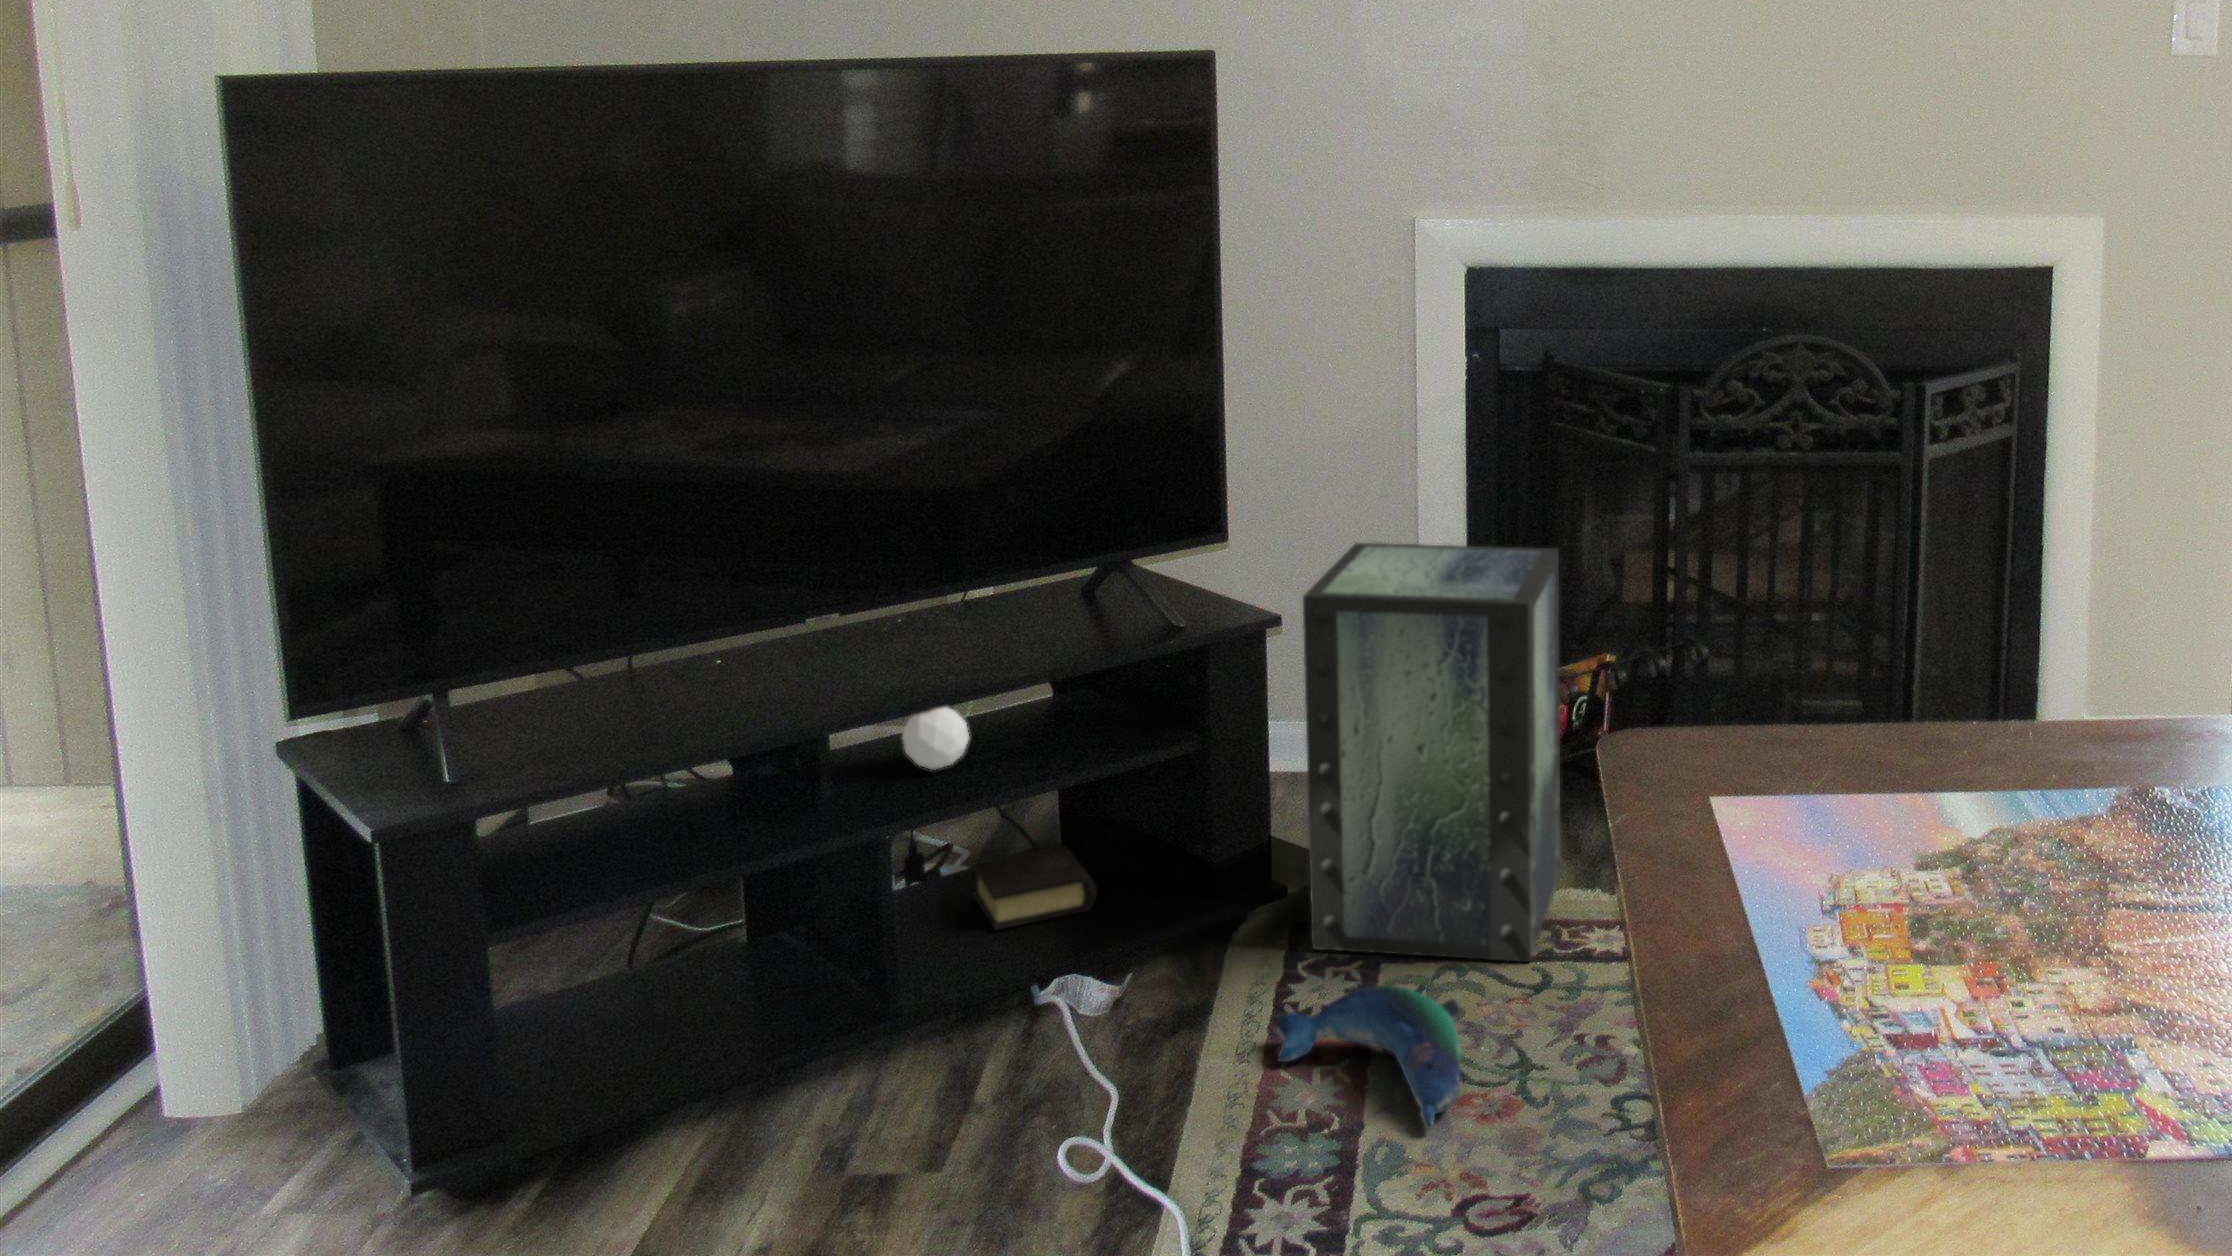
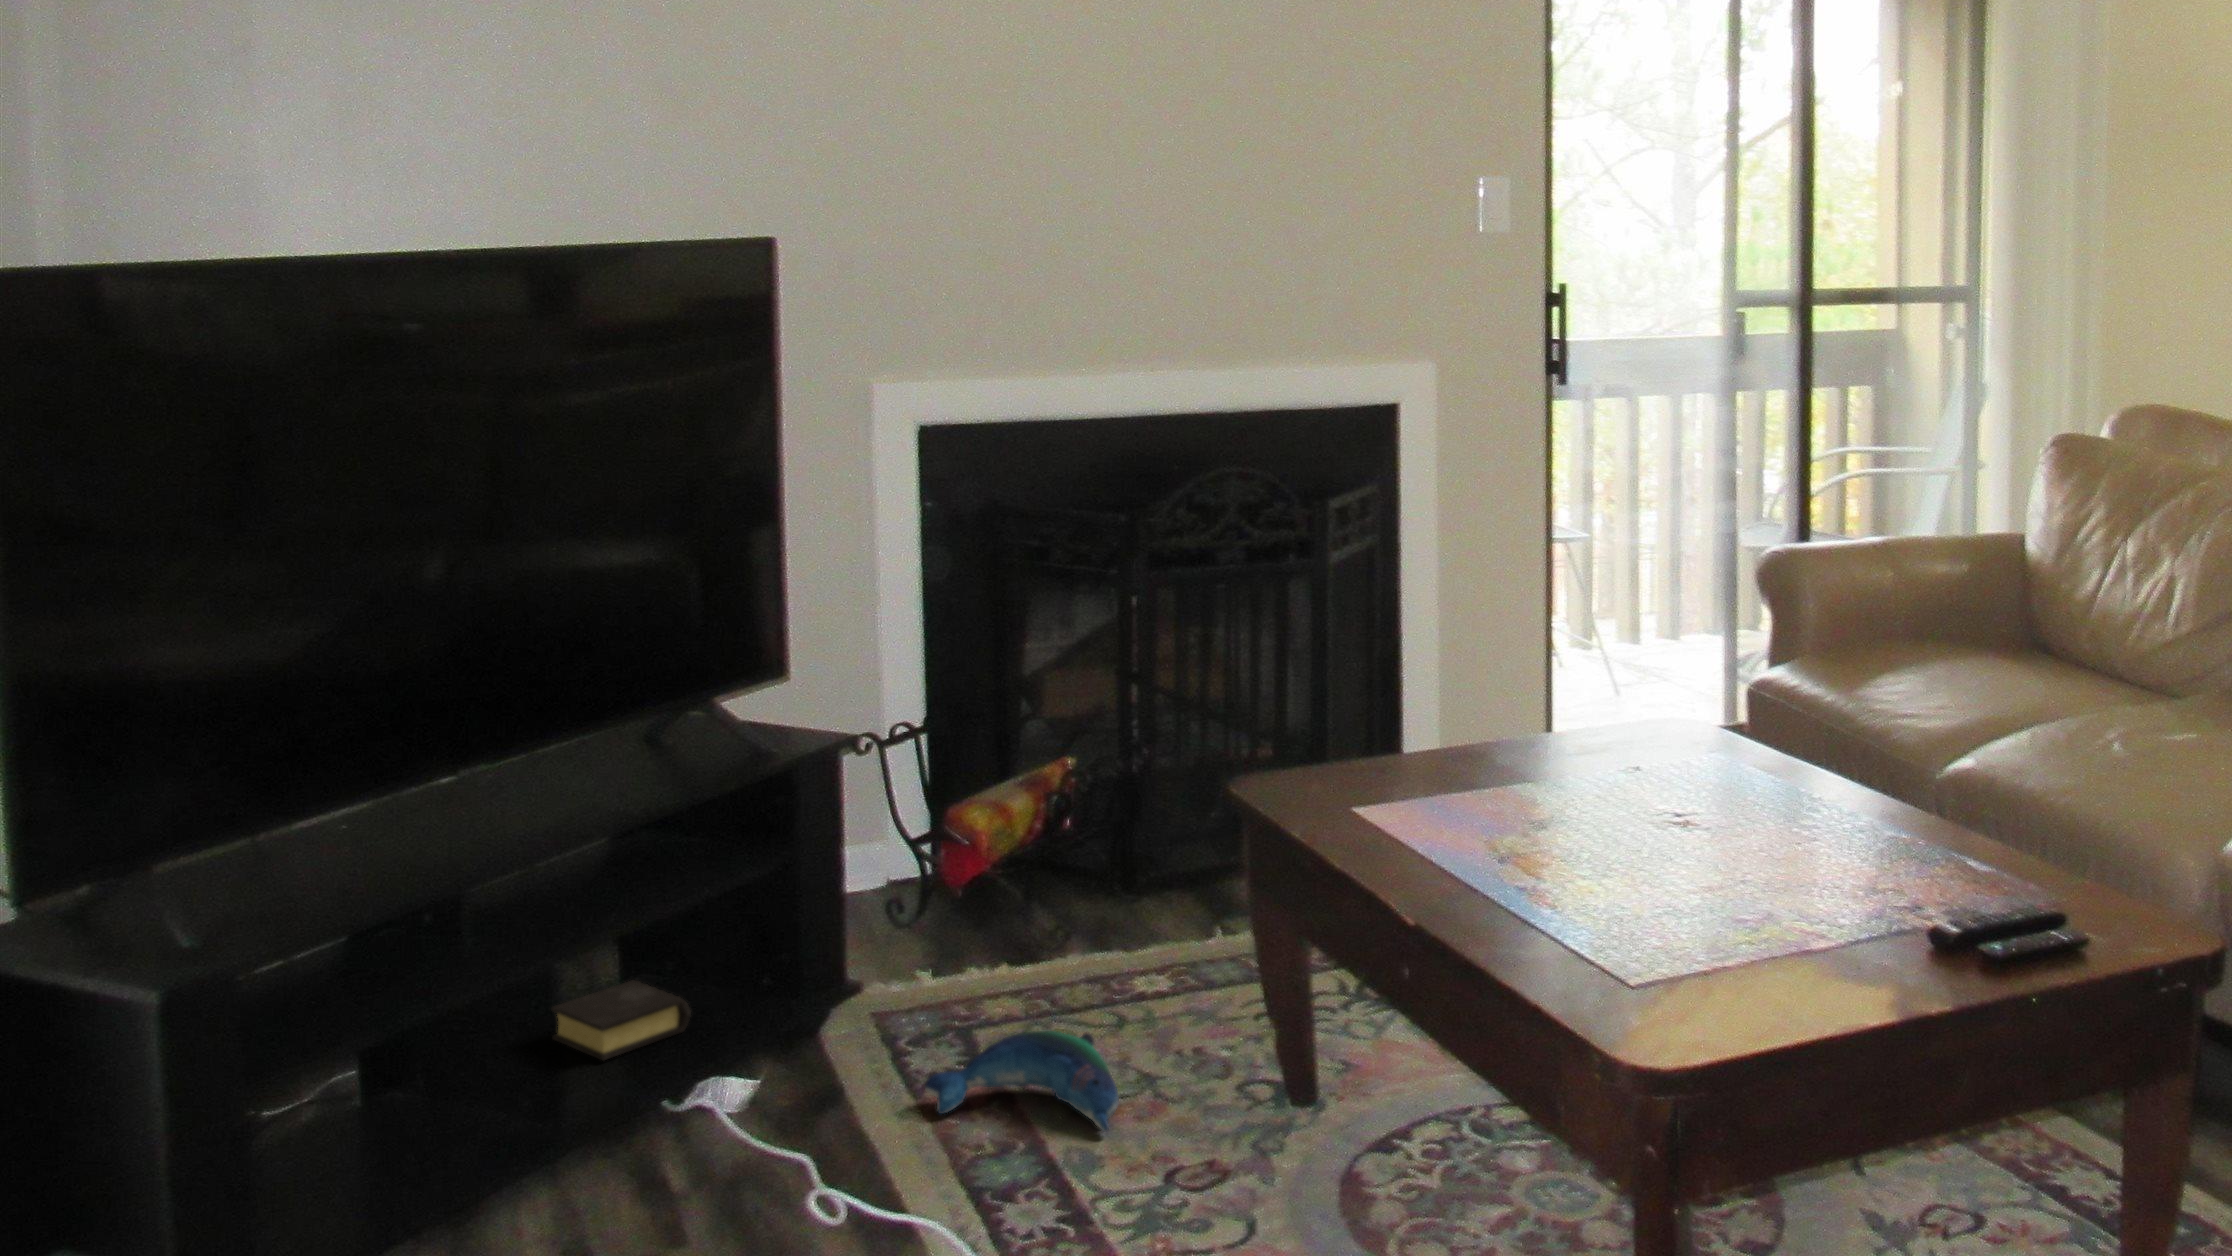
storage box: present [1303,543,1560,962] -> none [886,656,1101,1032]
candle: present [902,707,969,770] -> none [516,814,586,911]

